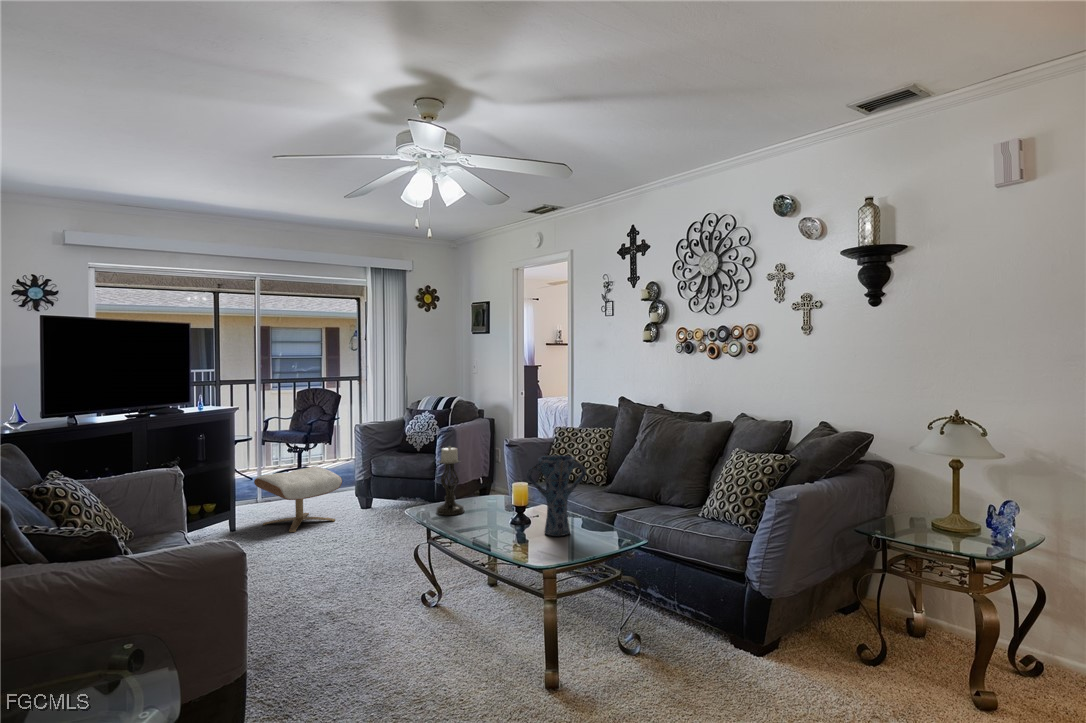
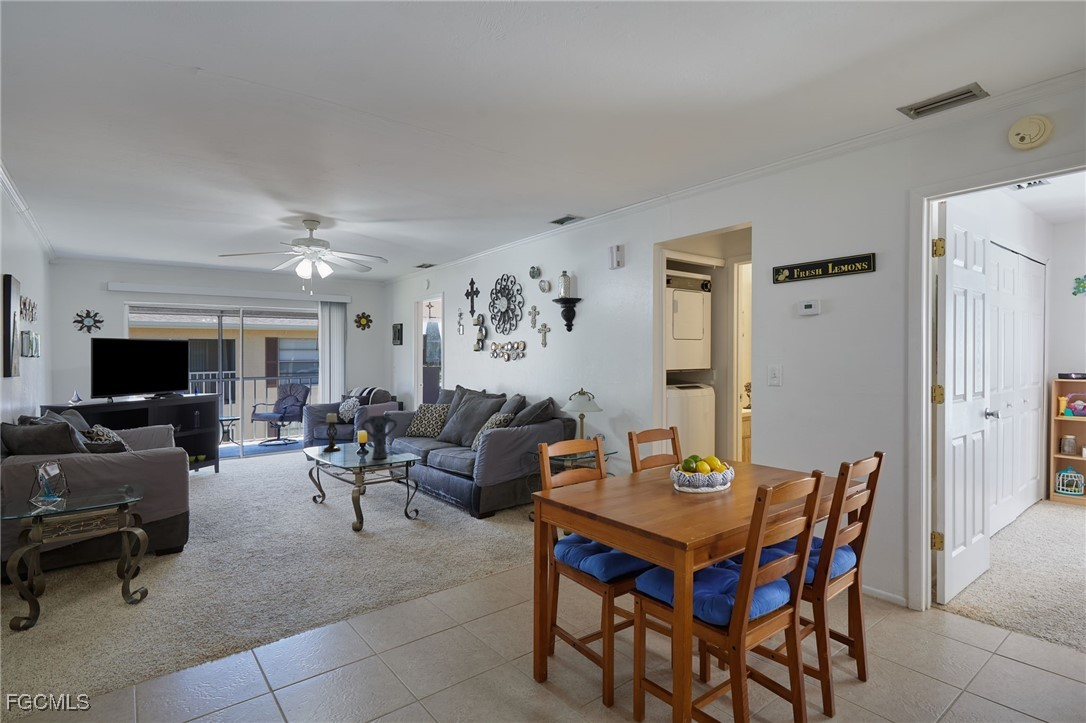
ottoman: present [254,466,342,532] -> none [231,433,291,473]

